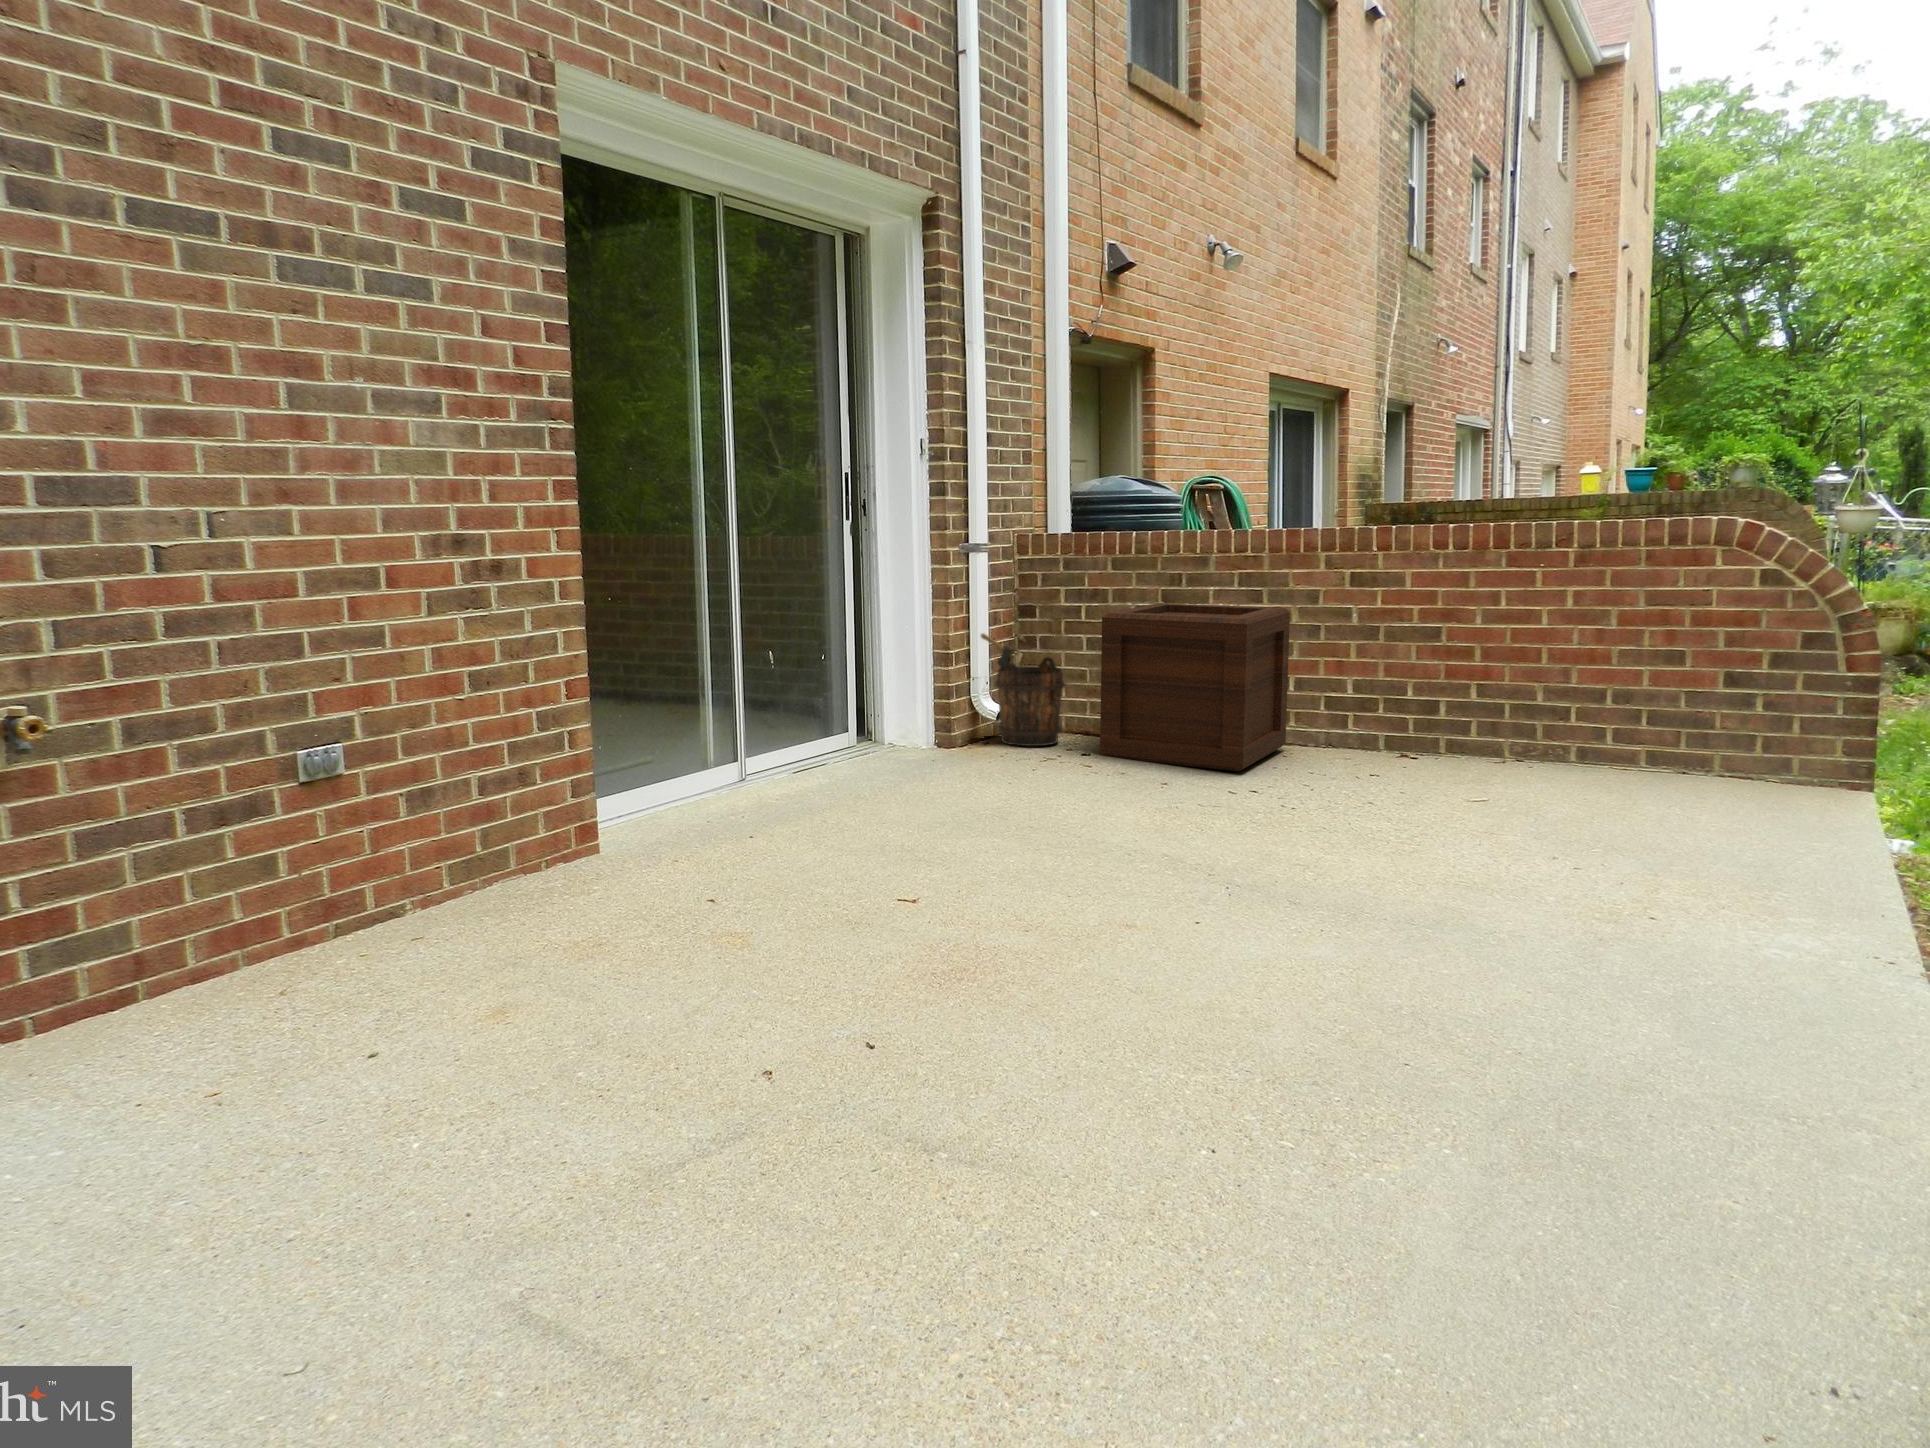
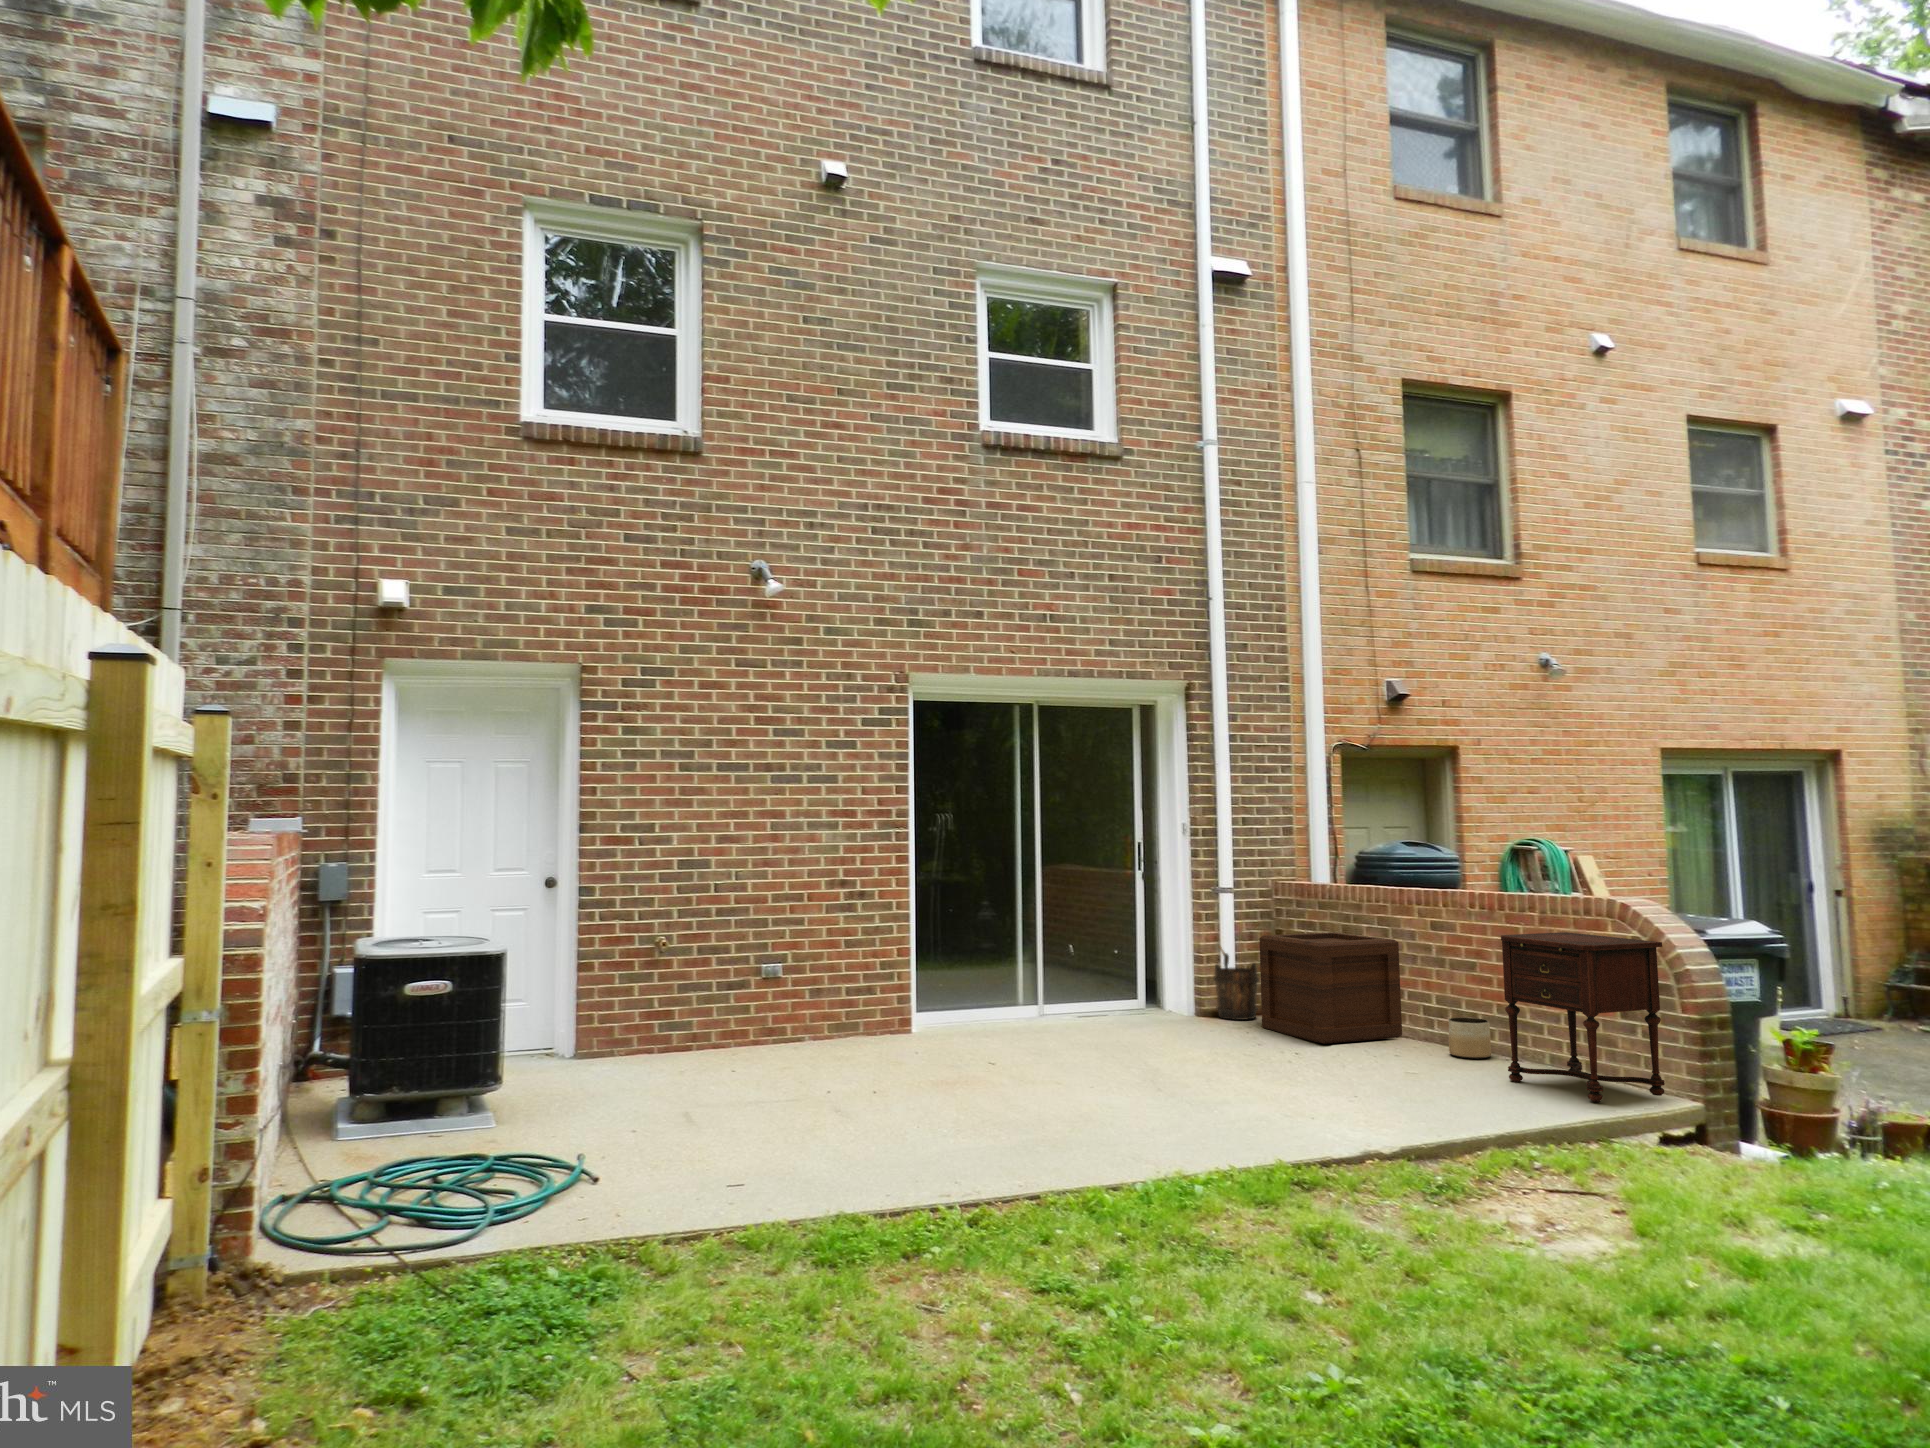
side table: none [1596,582,1811,819] -> present [1501,932,1665,1102]
planter: none [1413,712,1474,770] -> present [1448,1017,1491,1059]

